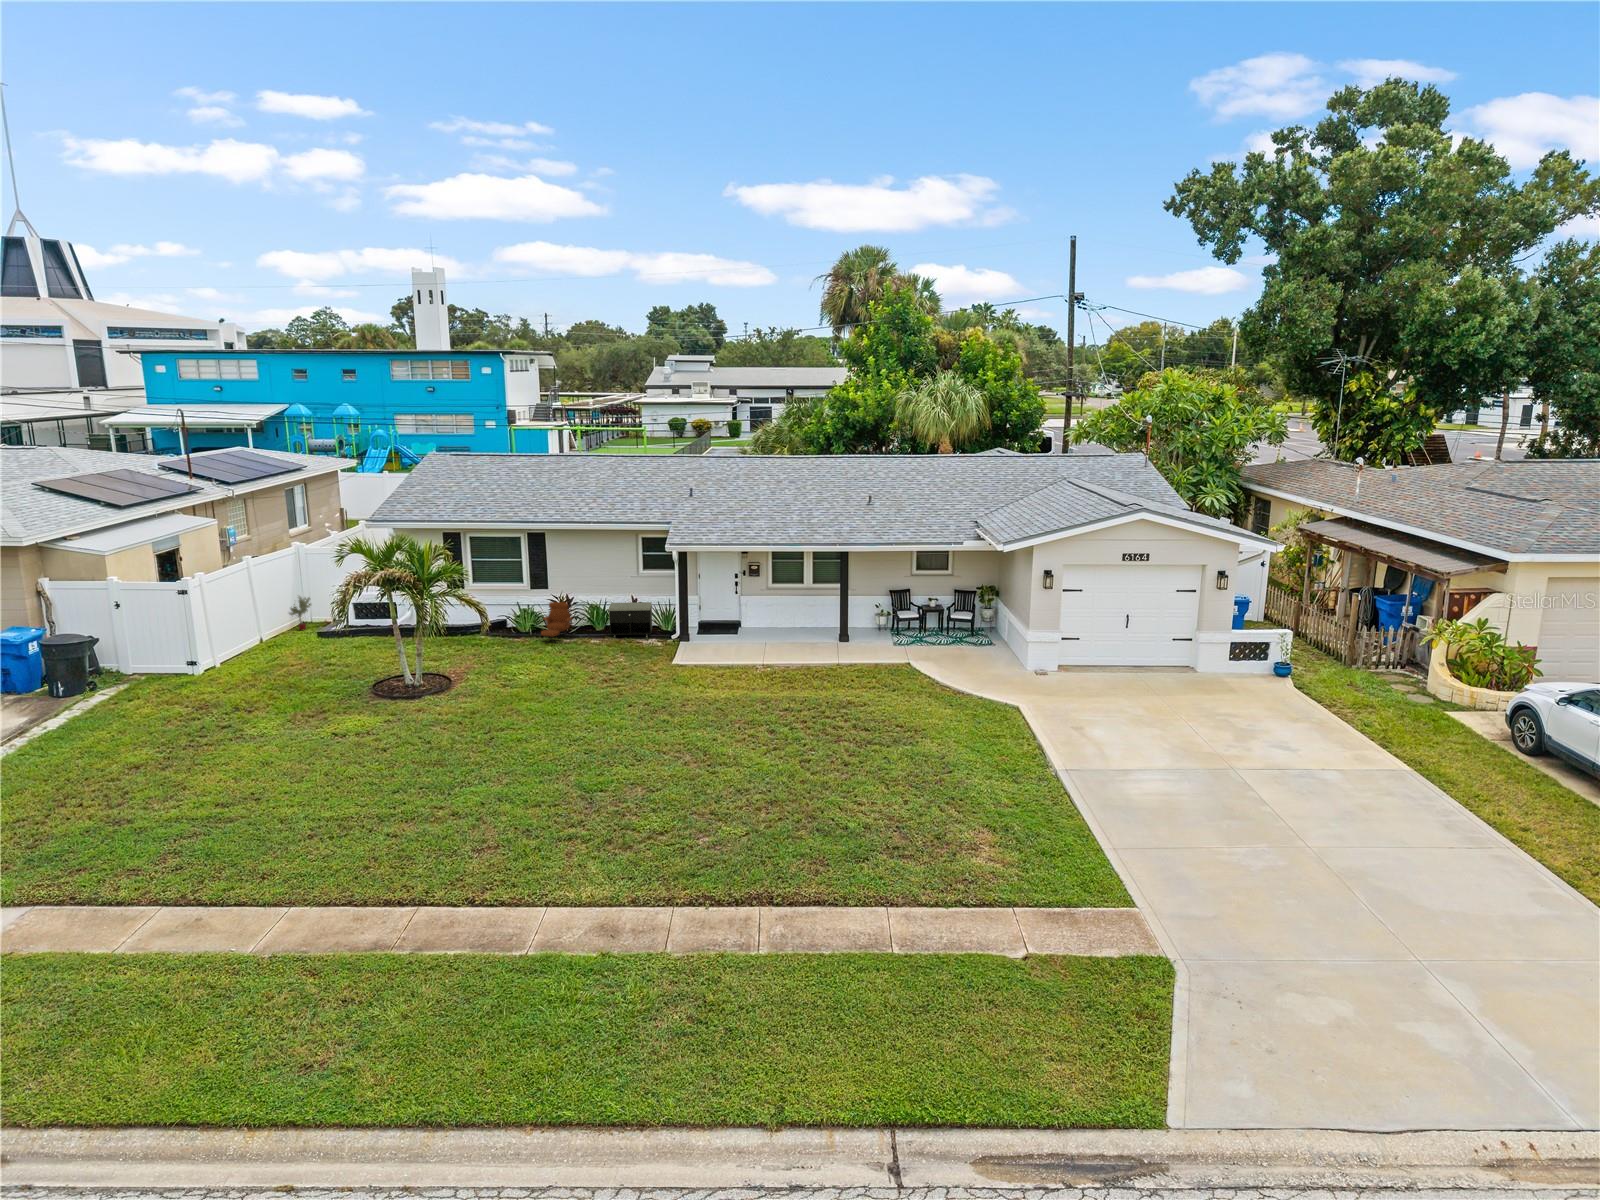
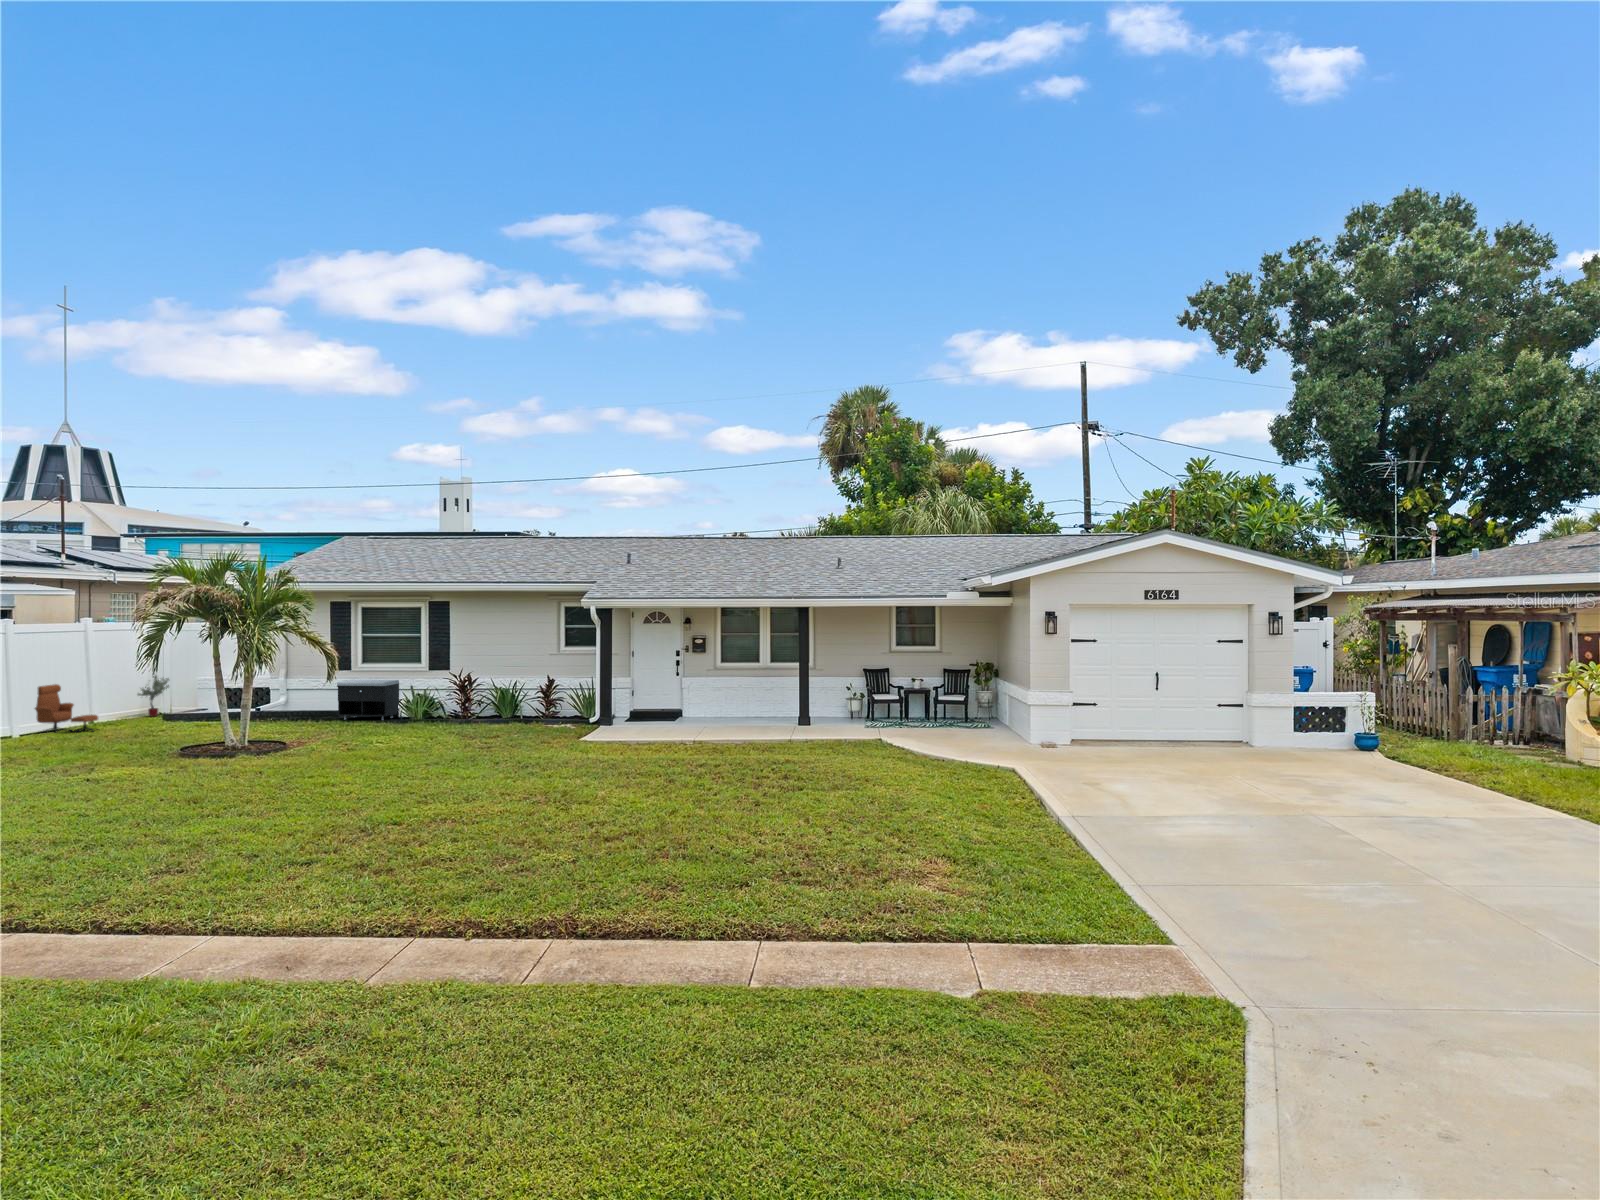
lounge chair: present [541,602,572,643] -> present [35,684,98,732]
storage bench: present [609,602,652,637] -> present [337,680,399,720]

